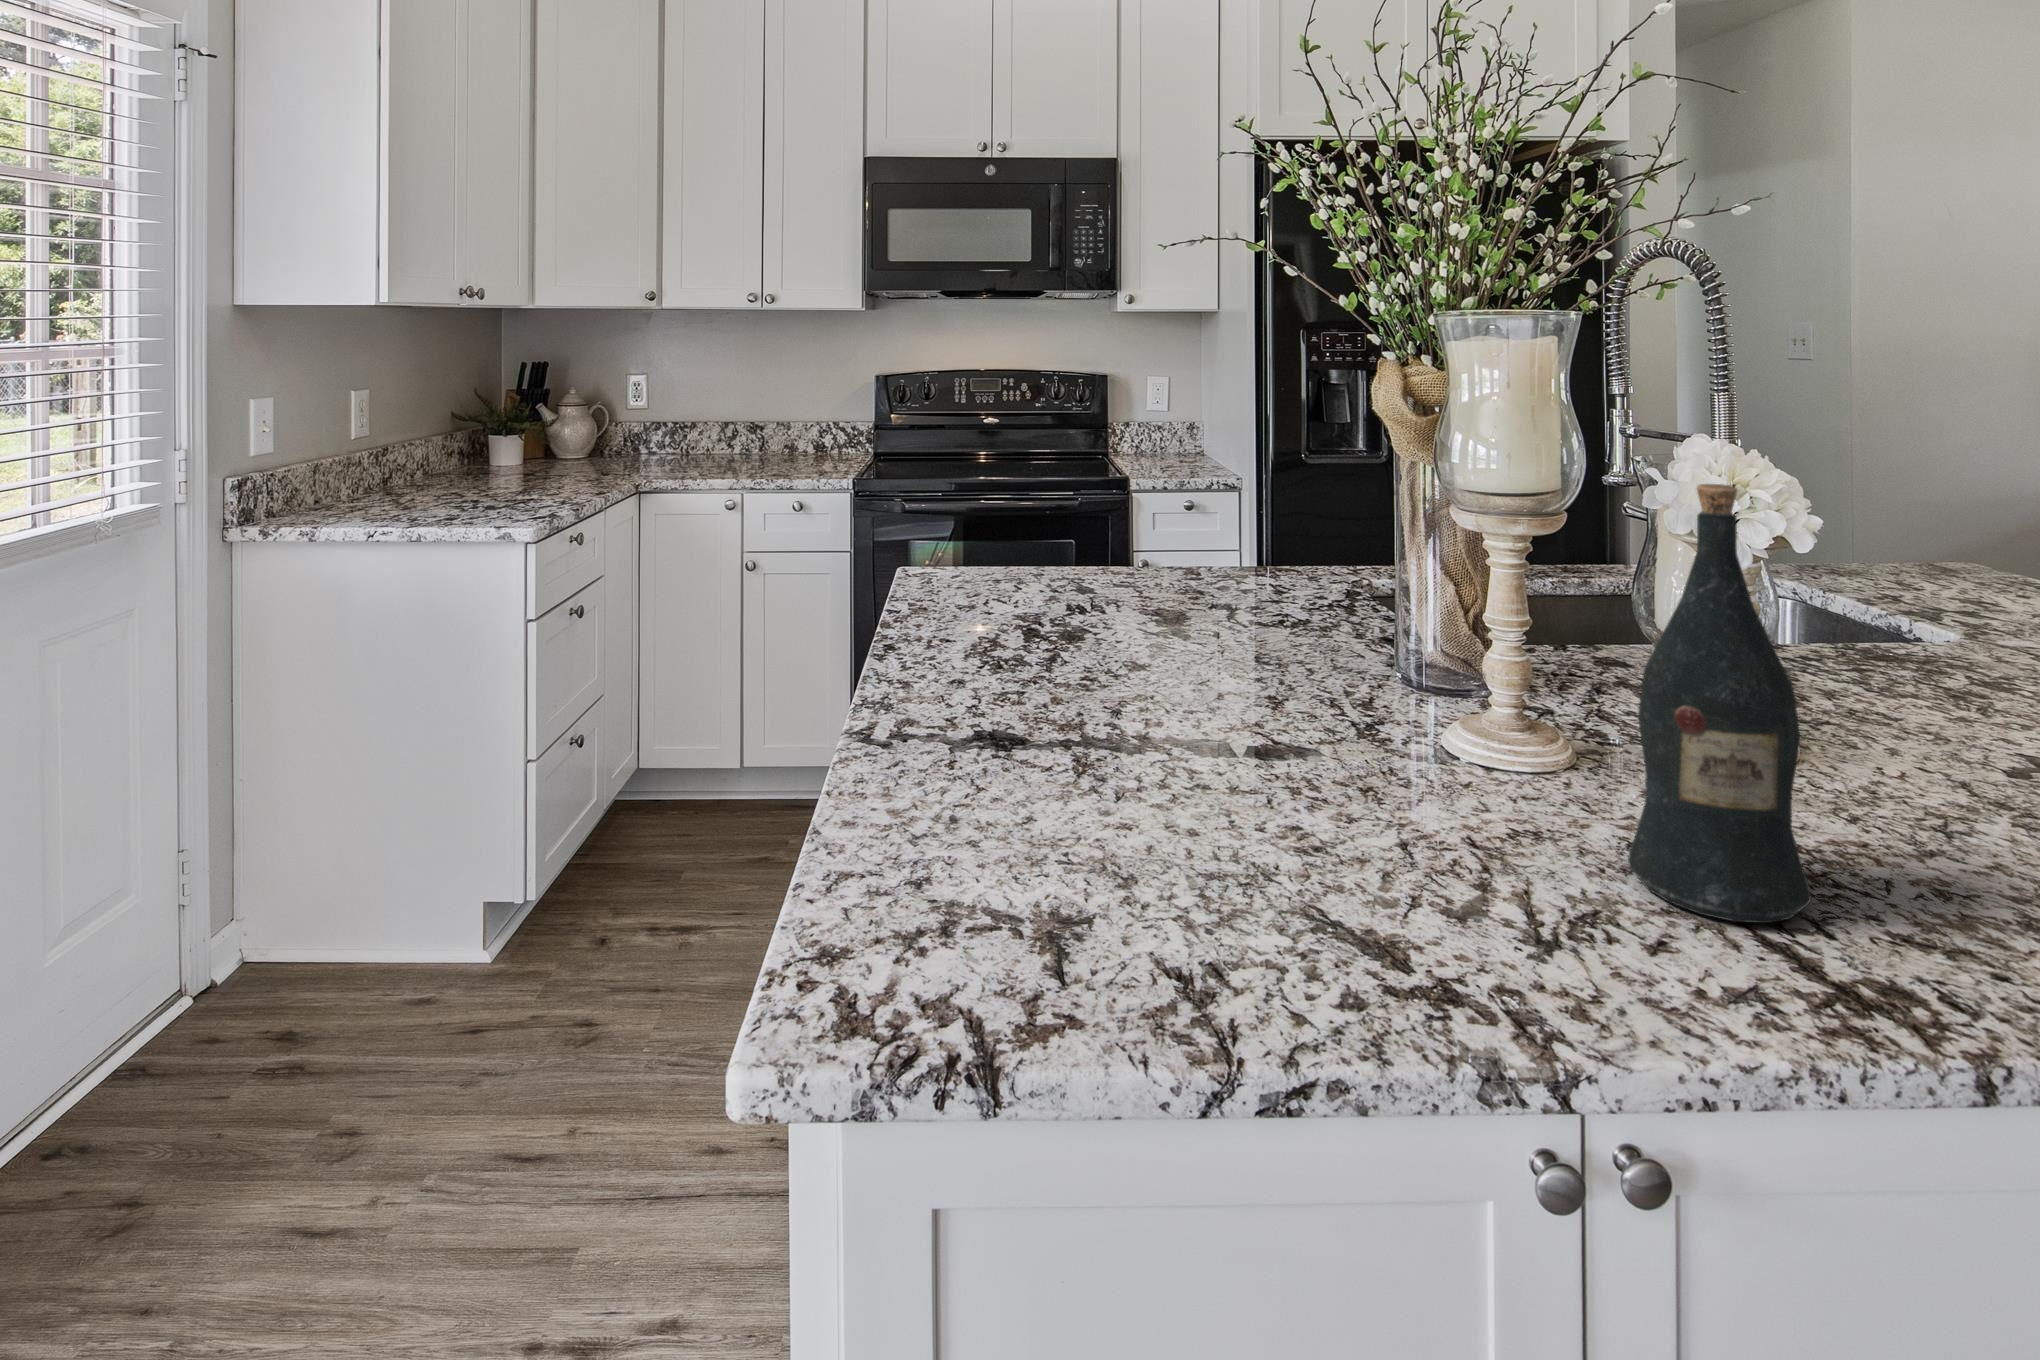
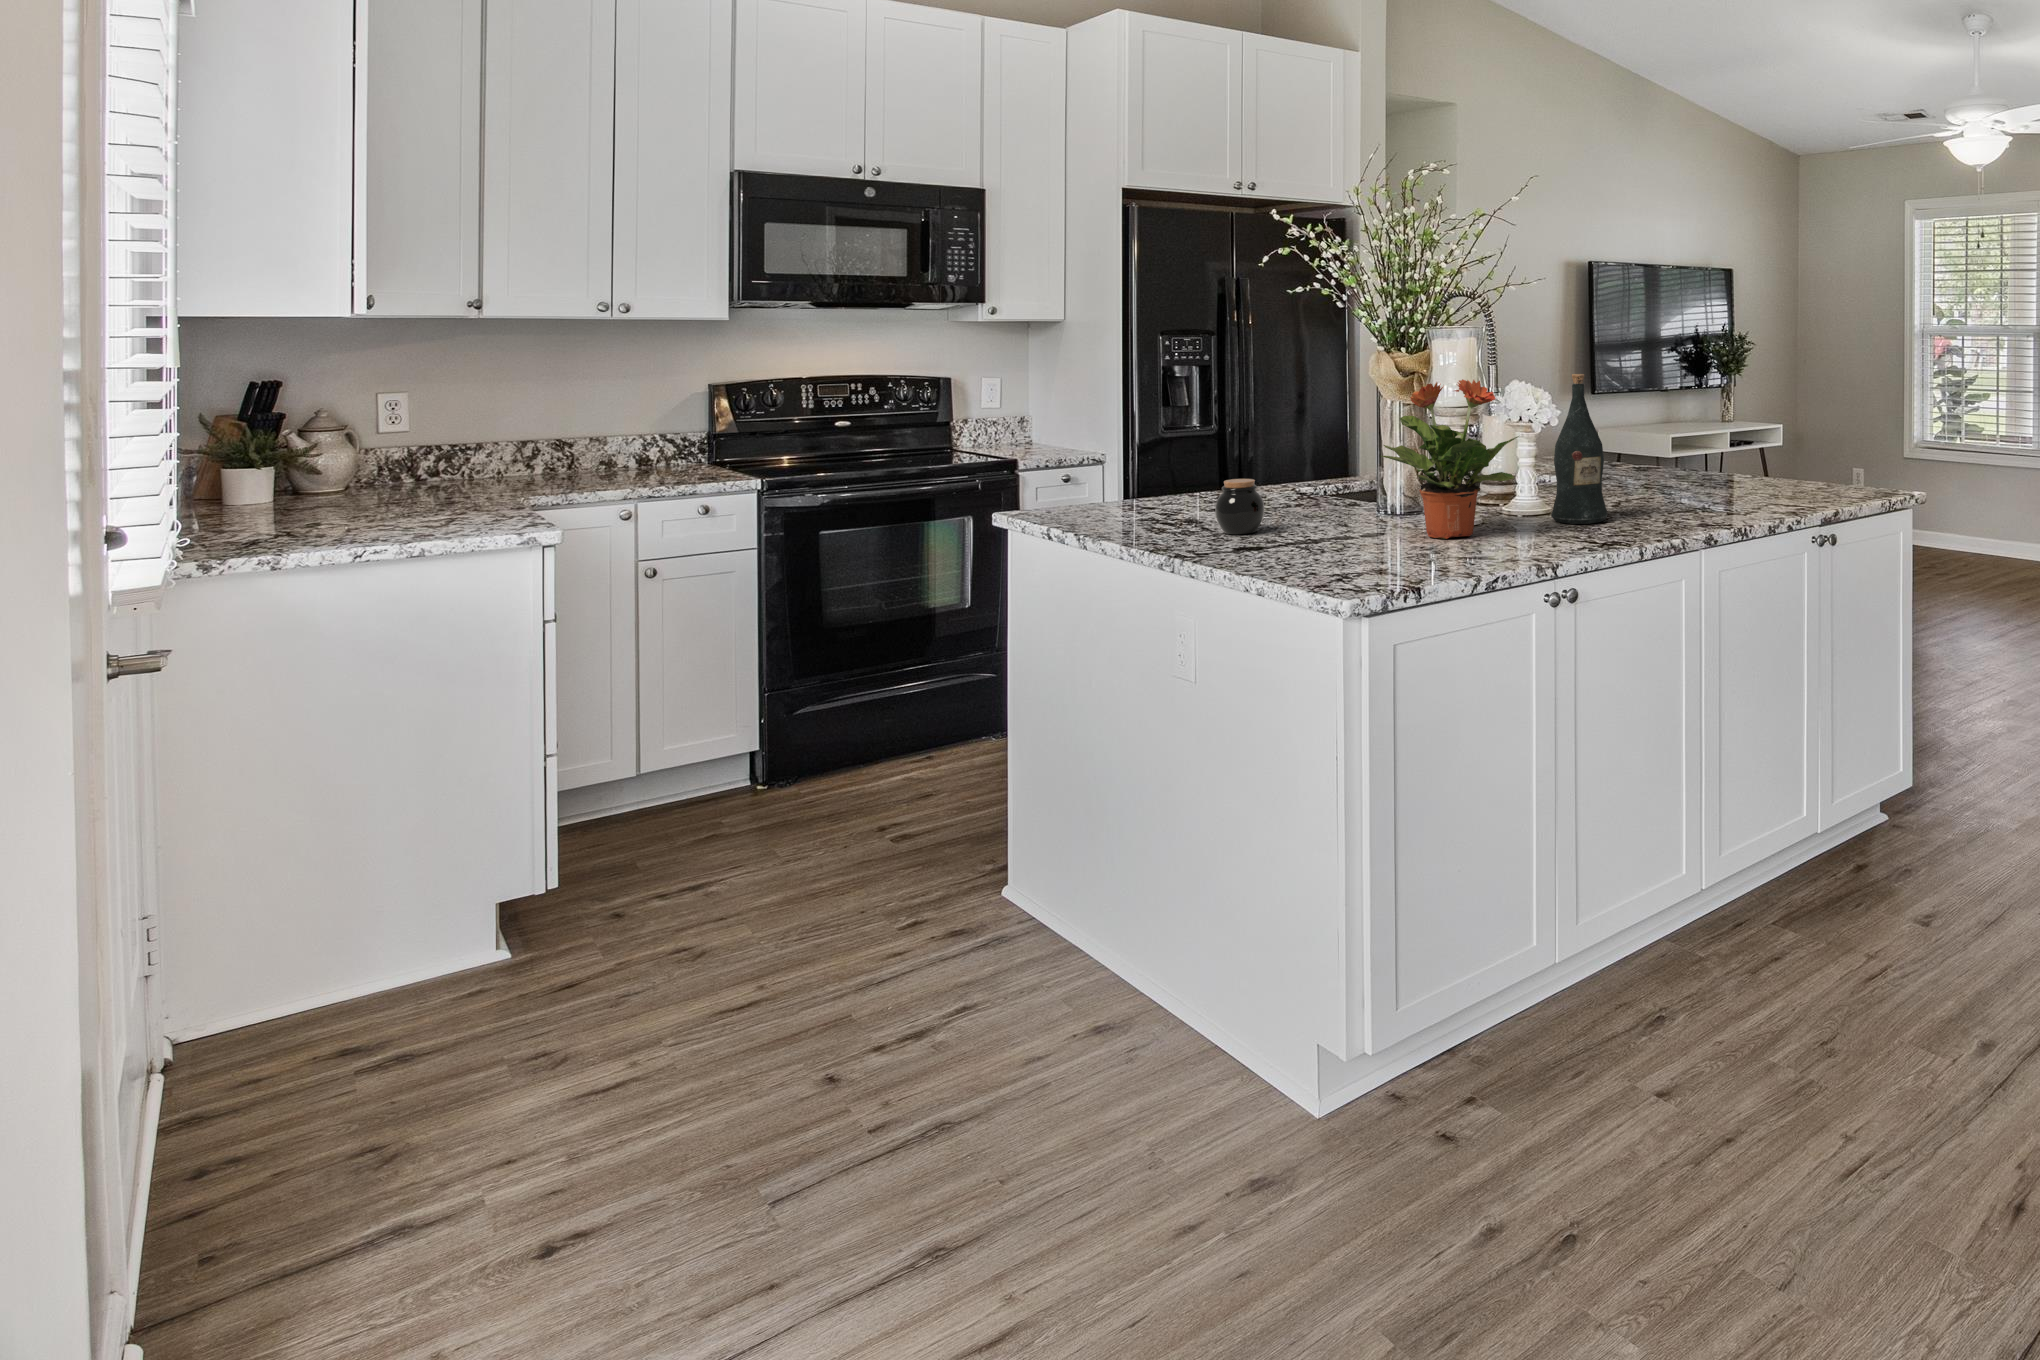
potted plant: none [1107,478,1453,884] -> present [1381,379,1519,539]
jar: none [910,617,998,728] -> present [1215,479,1264,534]

